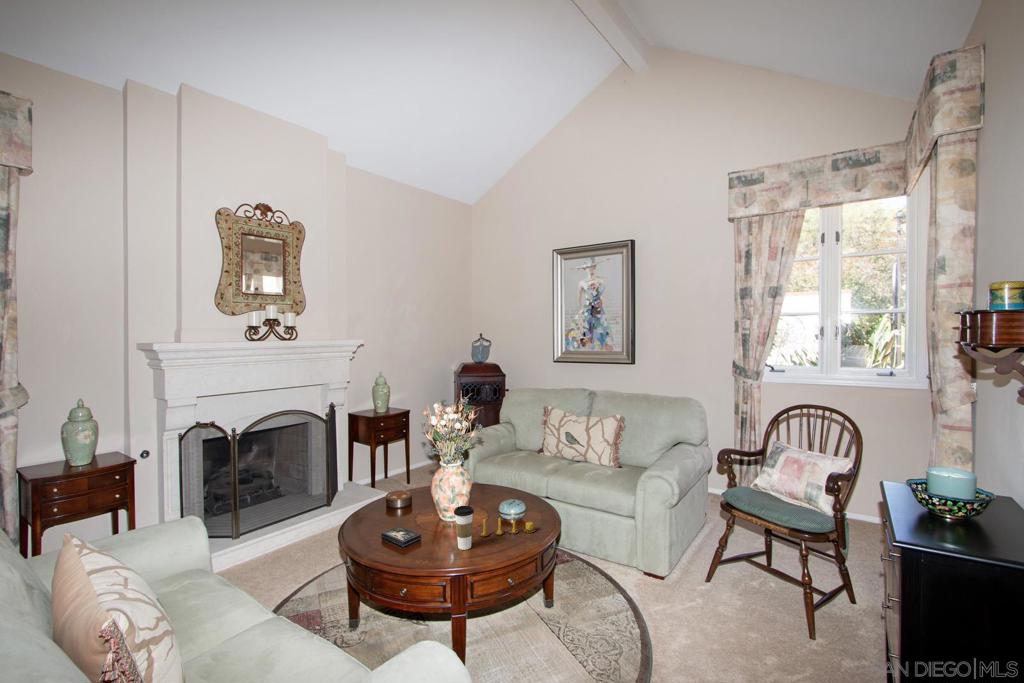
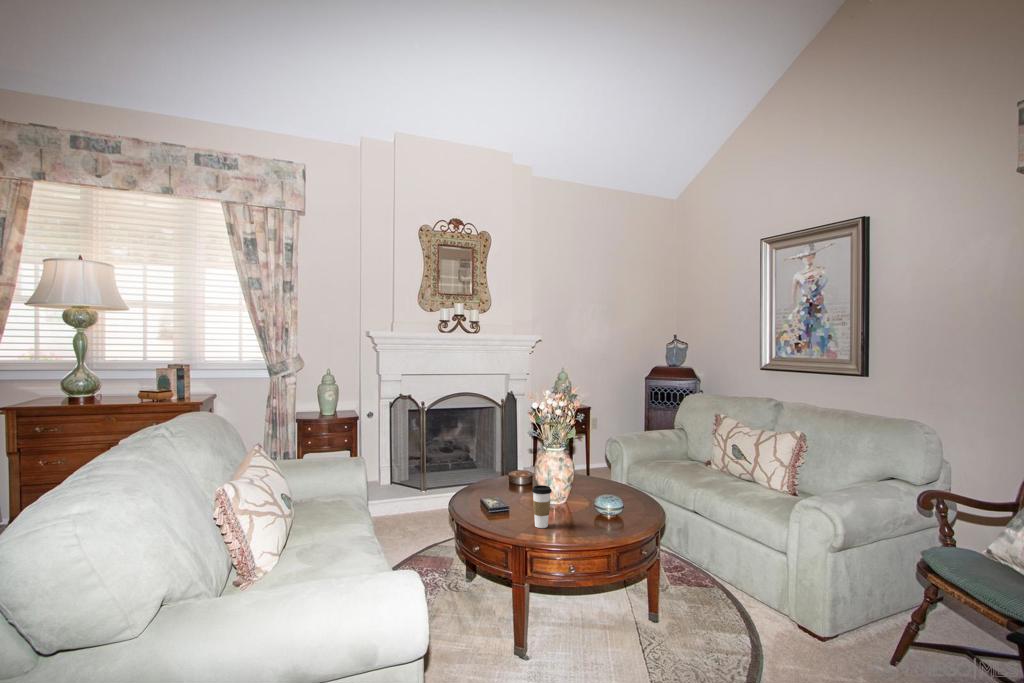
candle: present [479,518,535,536] -> none [564,504,623,529]

